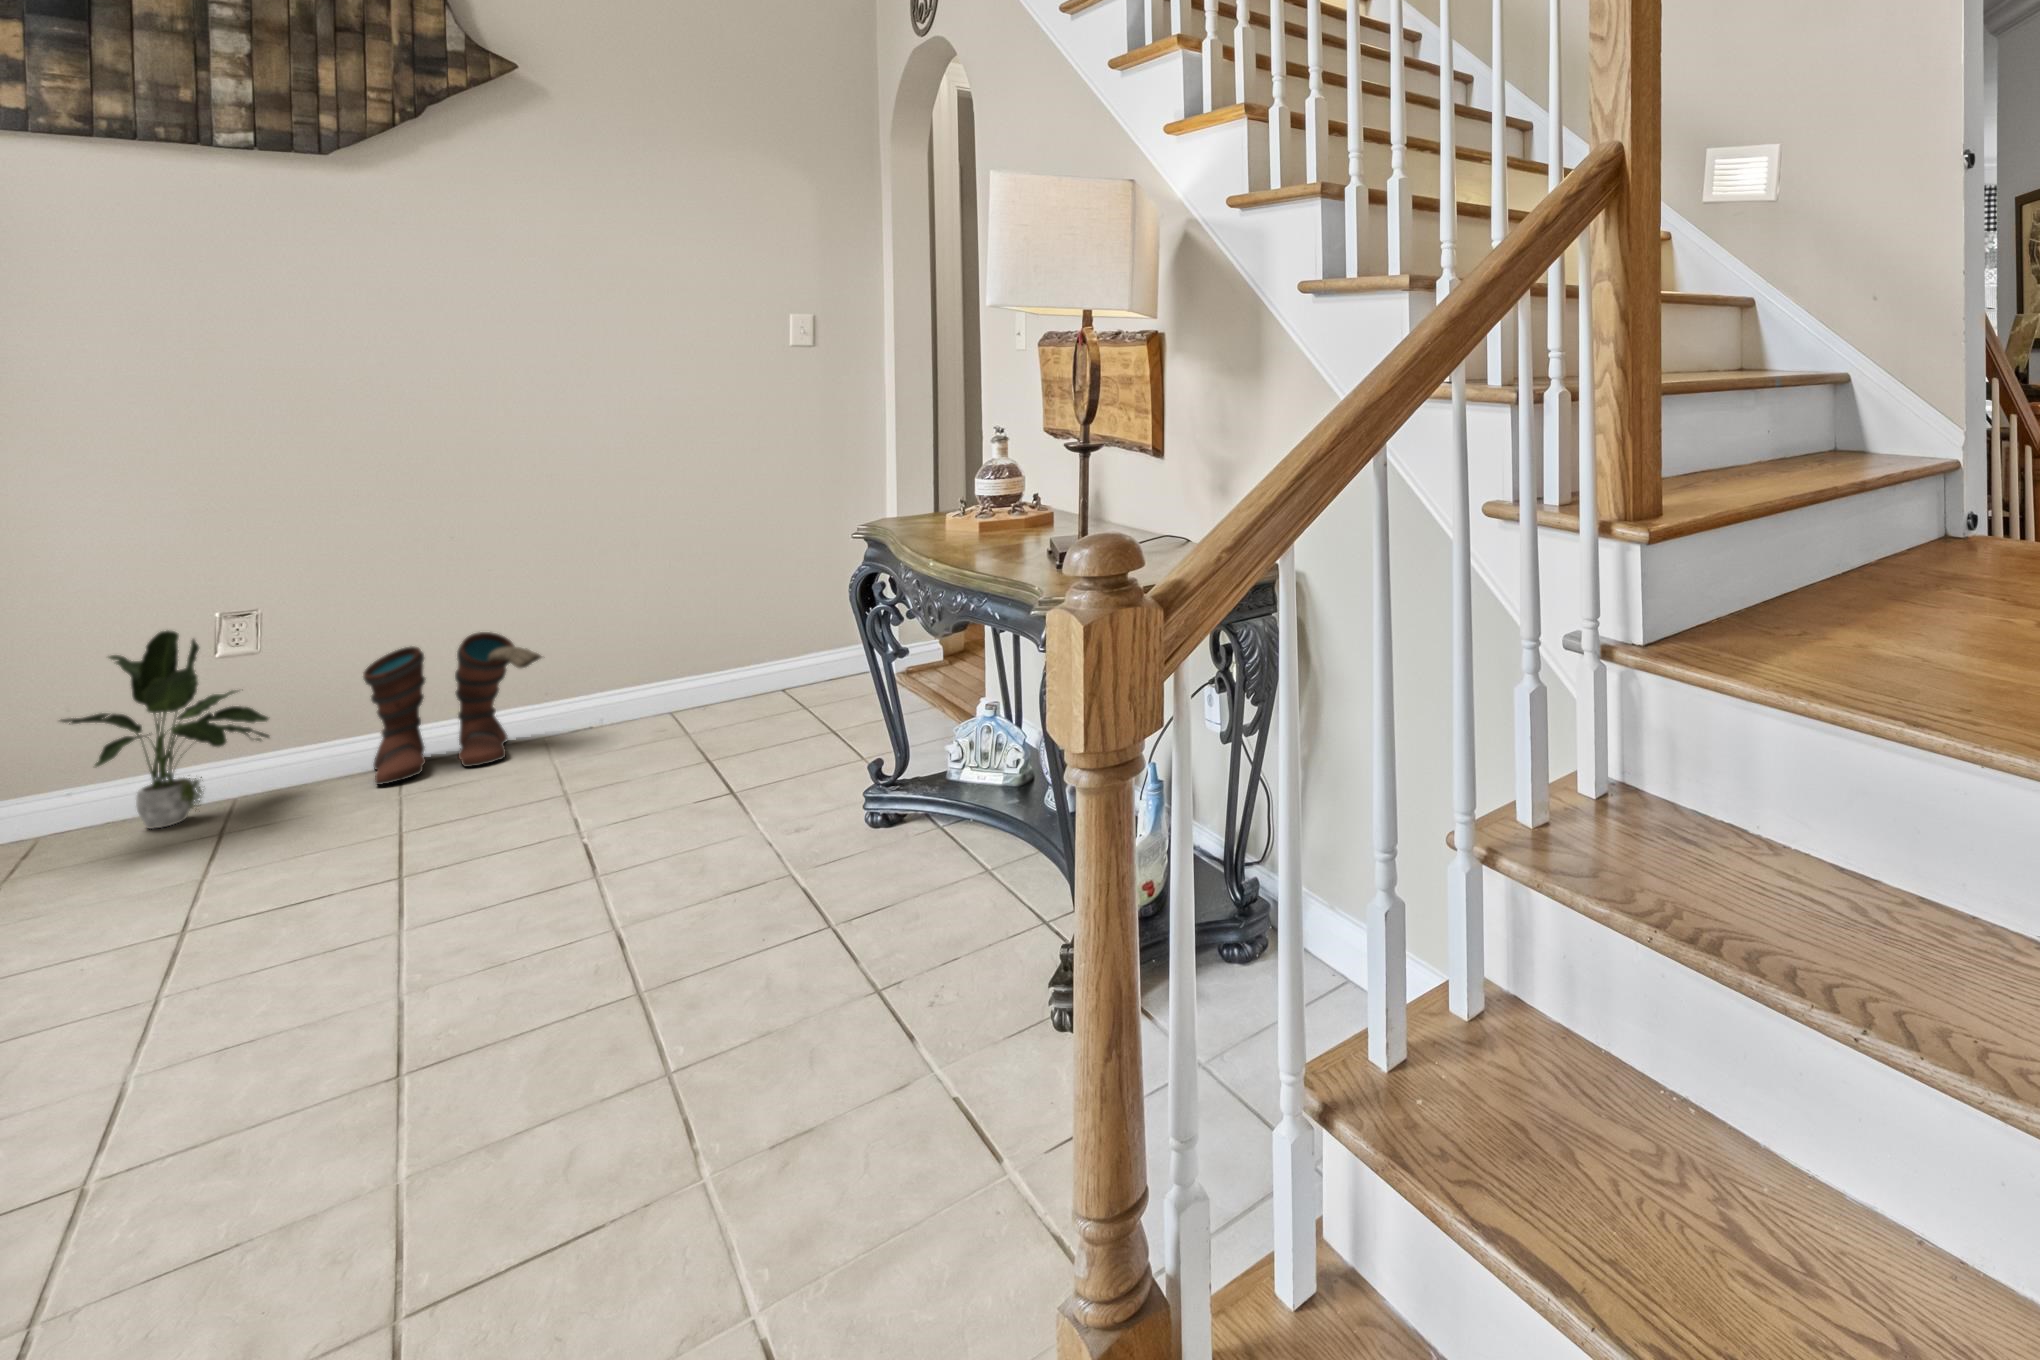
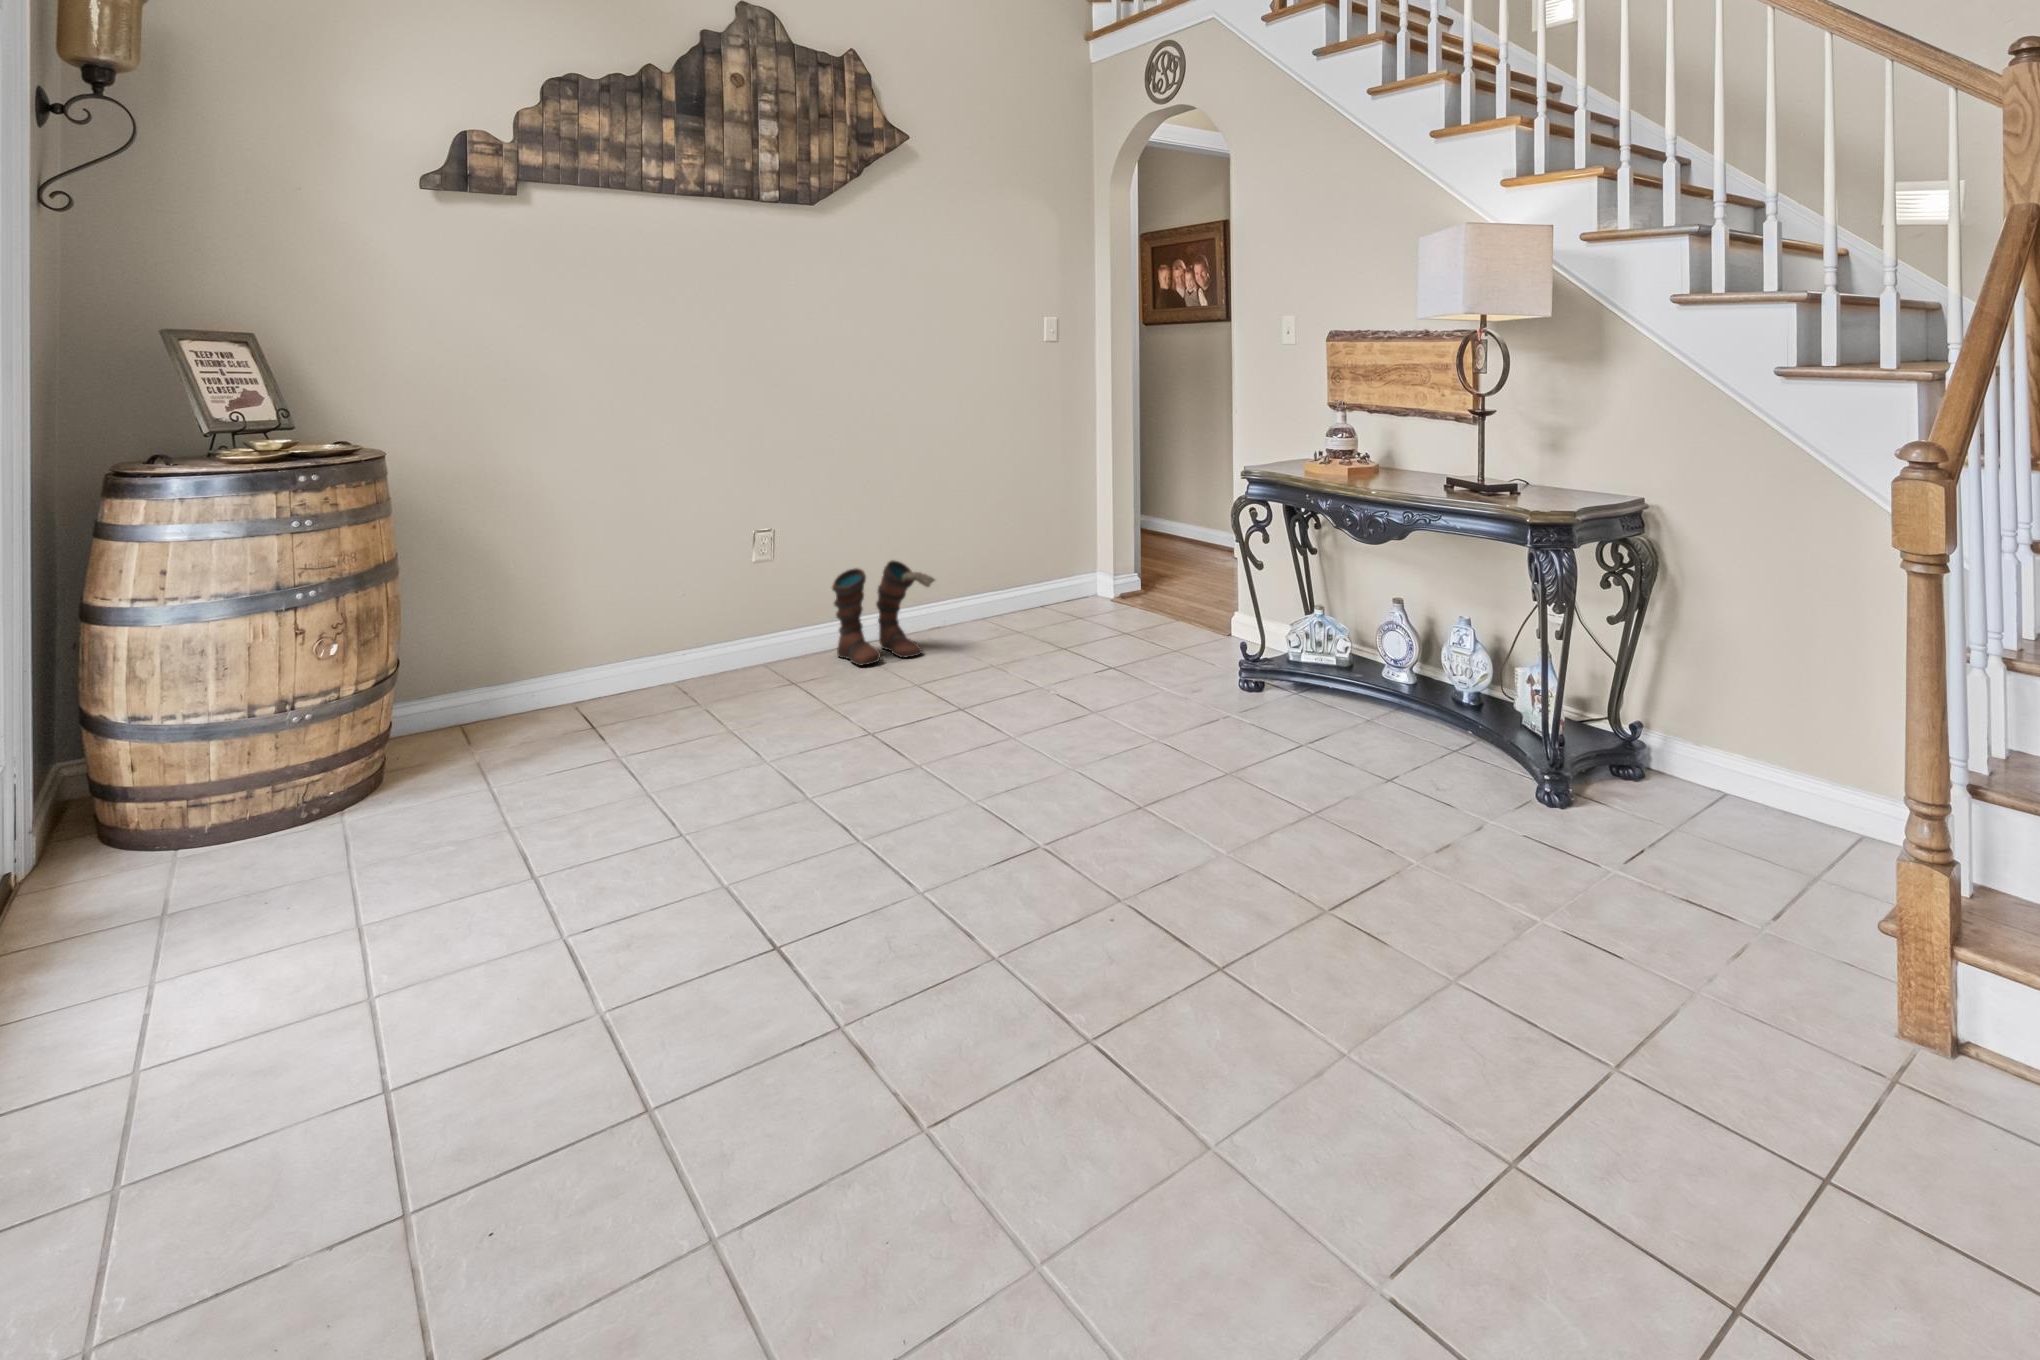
potted plant: present [60,630,269,829] -> none [716,545,808,685]

